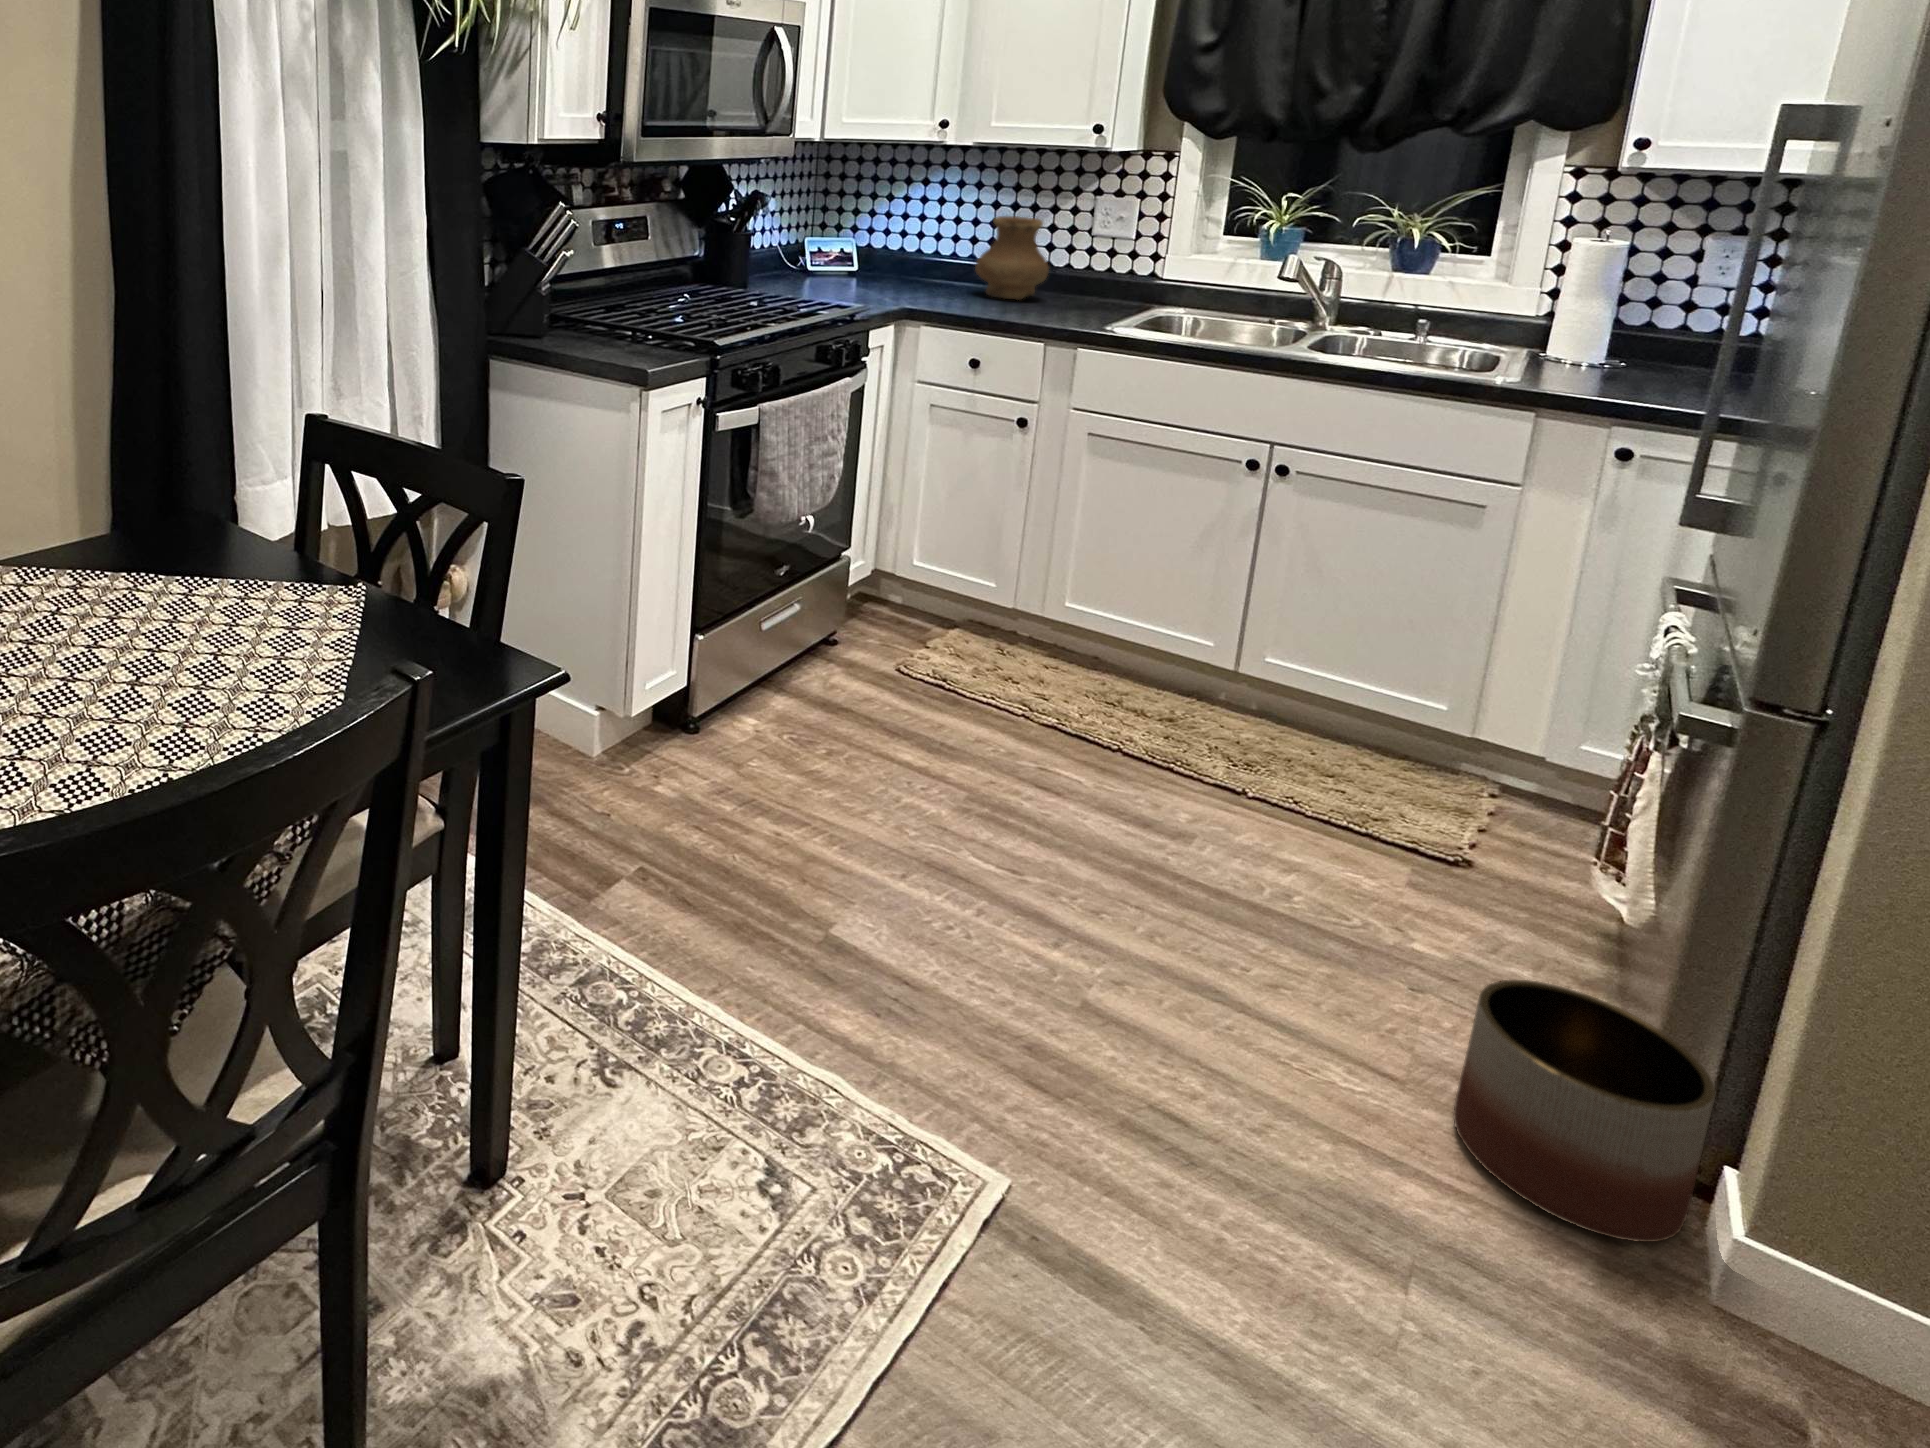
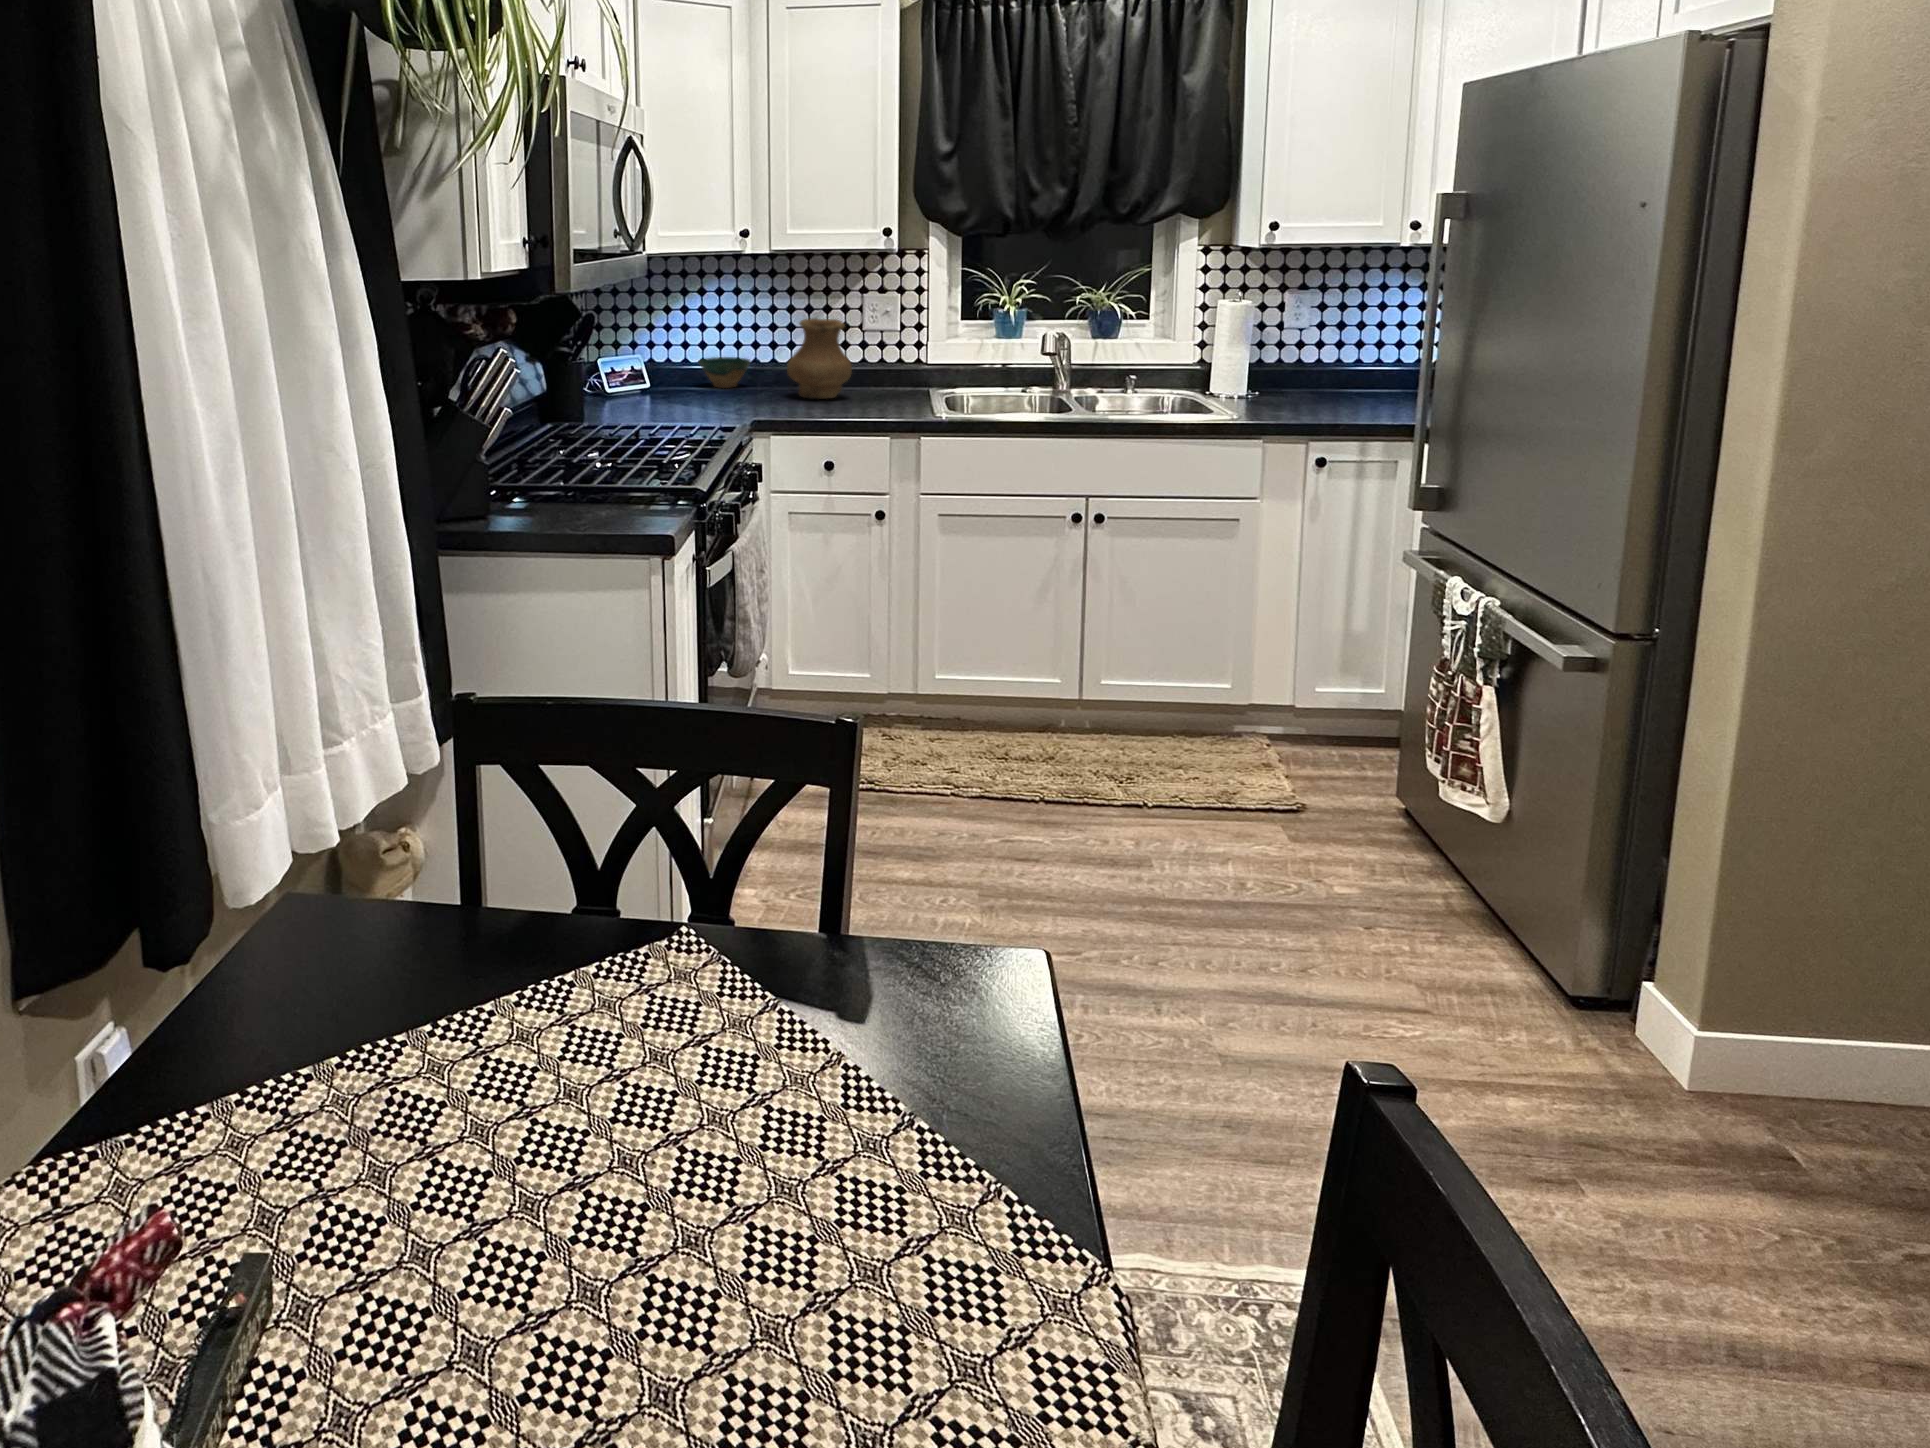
bowl: none [902,249,958,279] -> present [699,357,751,388]
planter: present [1454,980,1715,1242] -> none [1472,889,1644,1073]

